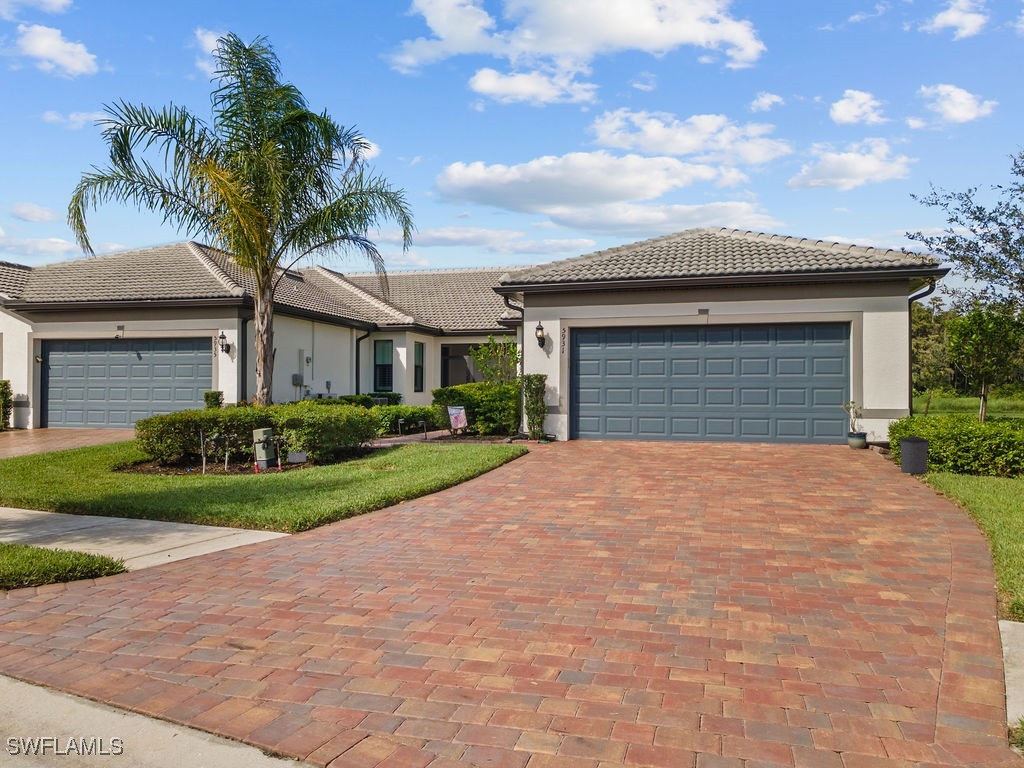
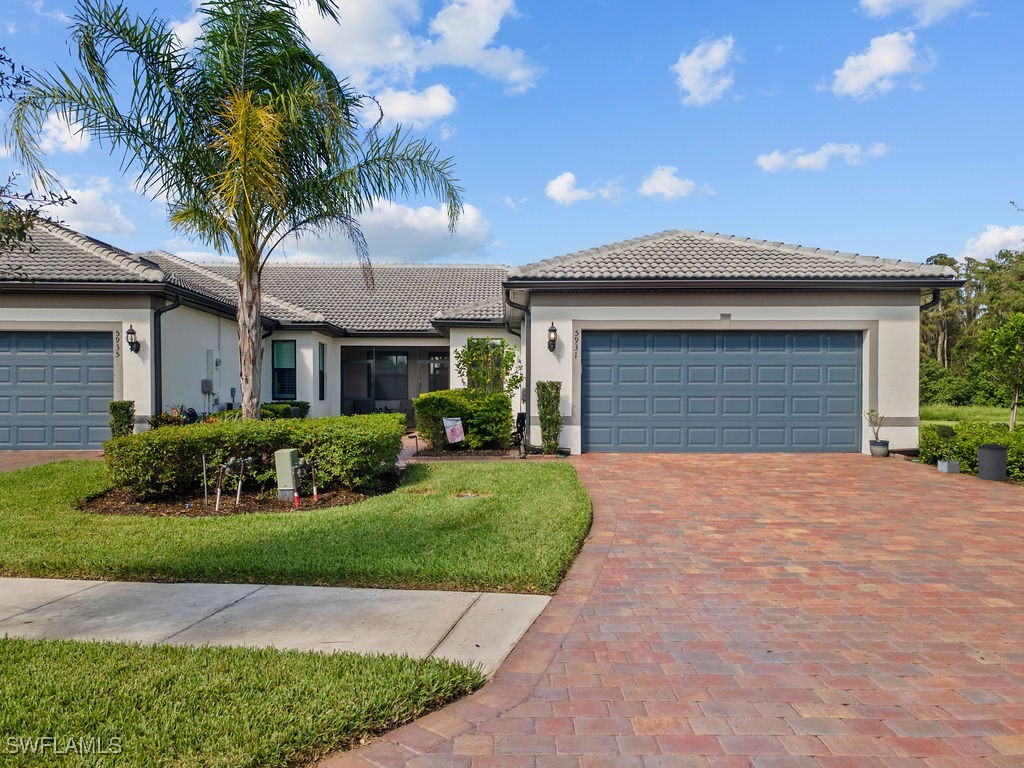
potted tree: present [285,418,306,463] -> present [935,425,960,473]

